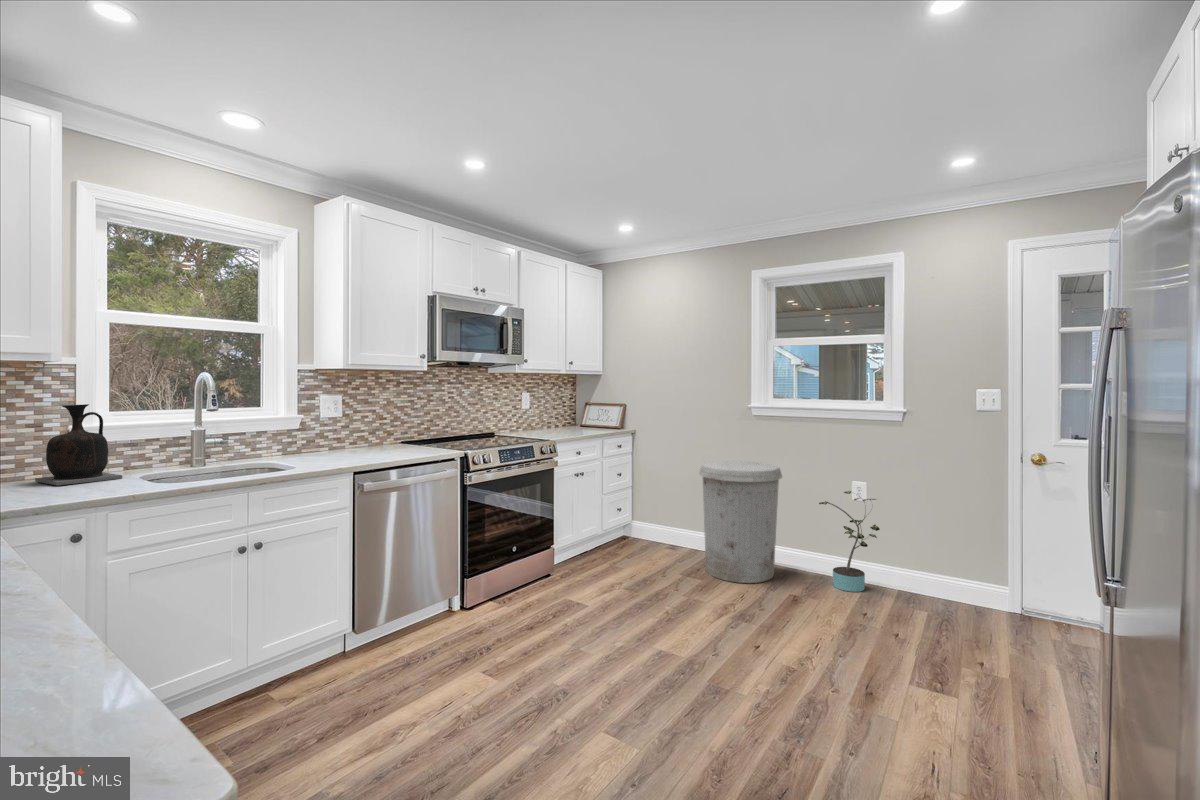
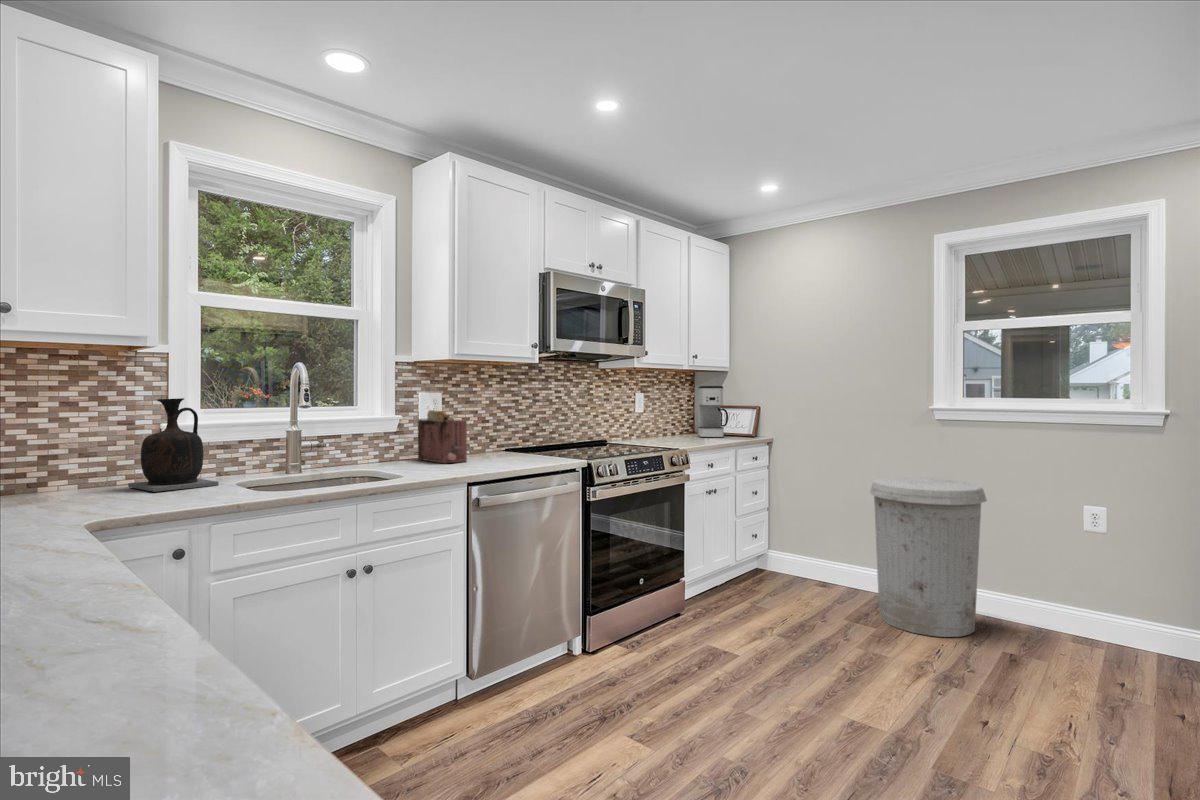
coffee maker: none [577,388,600,430] -> present [698,386,728,438]
toaster: none [320,410,362,455] -> present [418,410,467,463]
potted plant: present [819,491,880,592] -> none [1041,519,1136,655]

